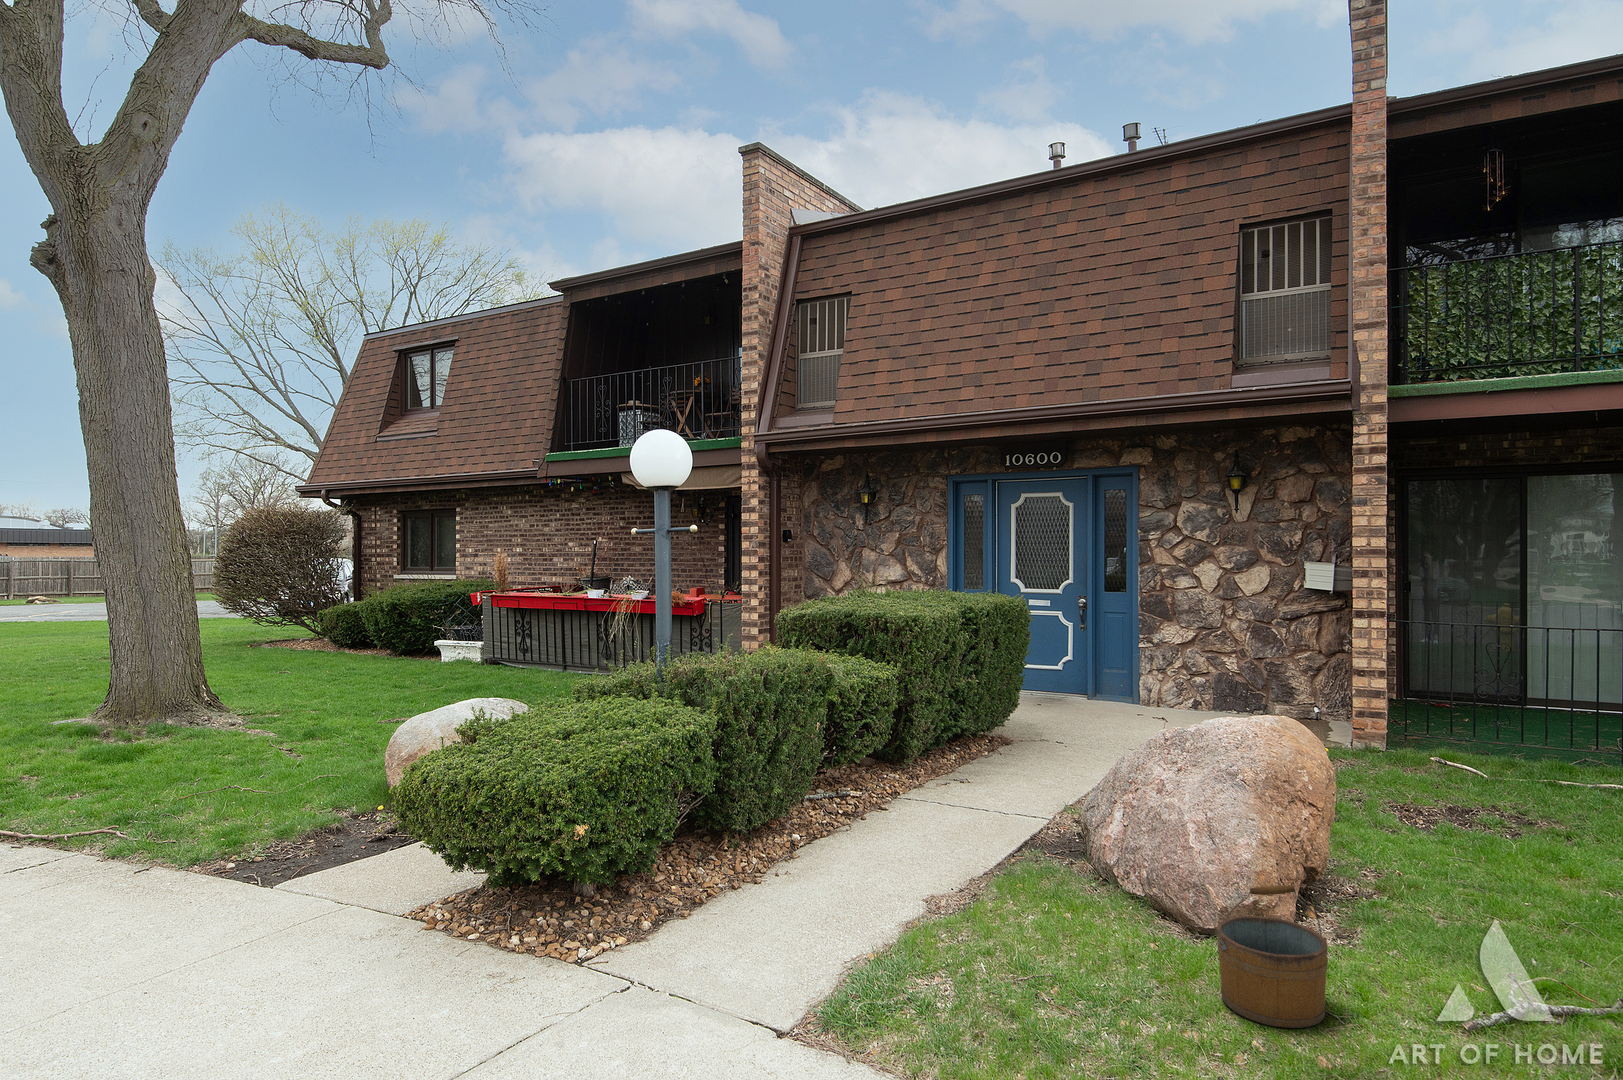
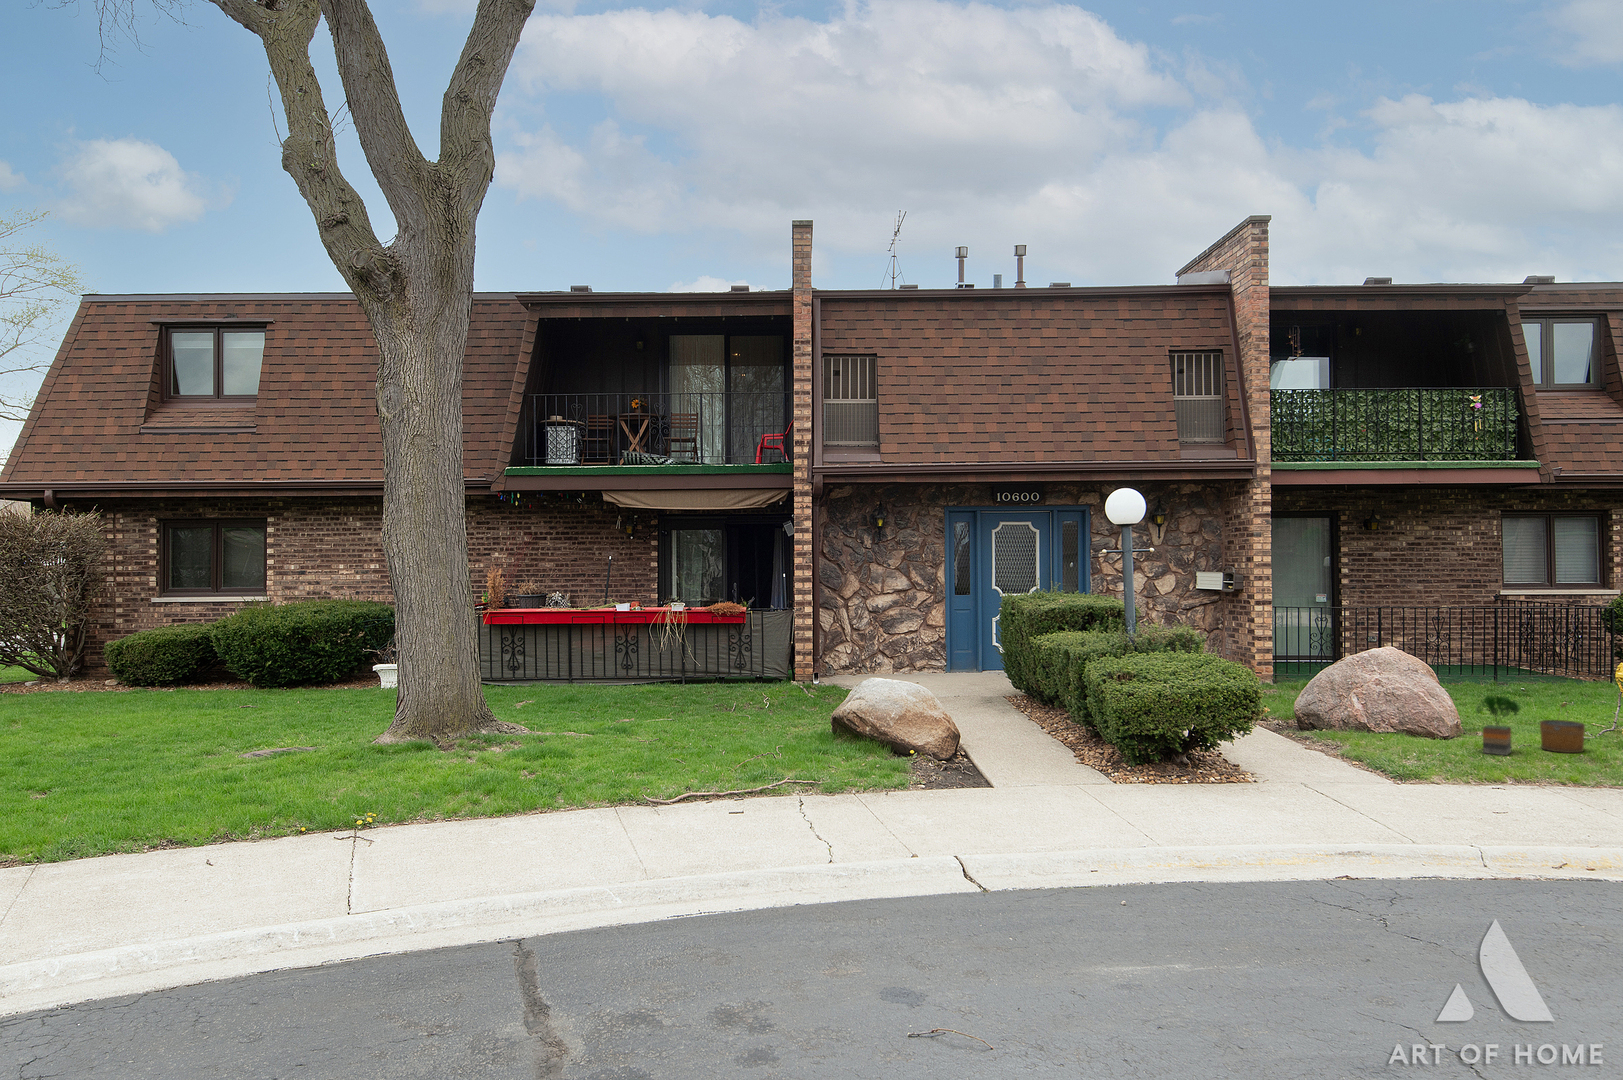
potted tree: none [1049,823,1153,974] -> present [1476,696,1520,755]

